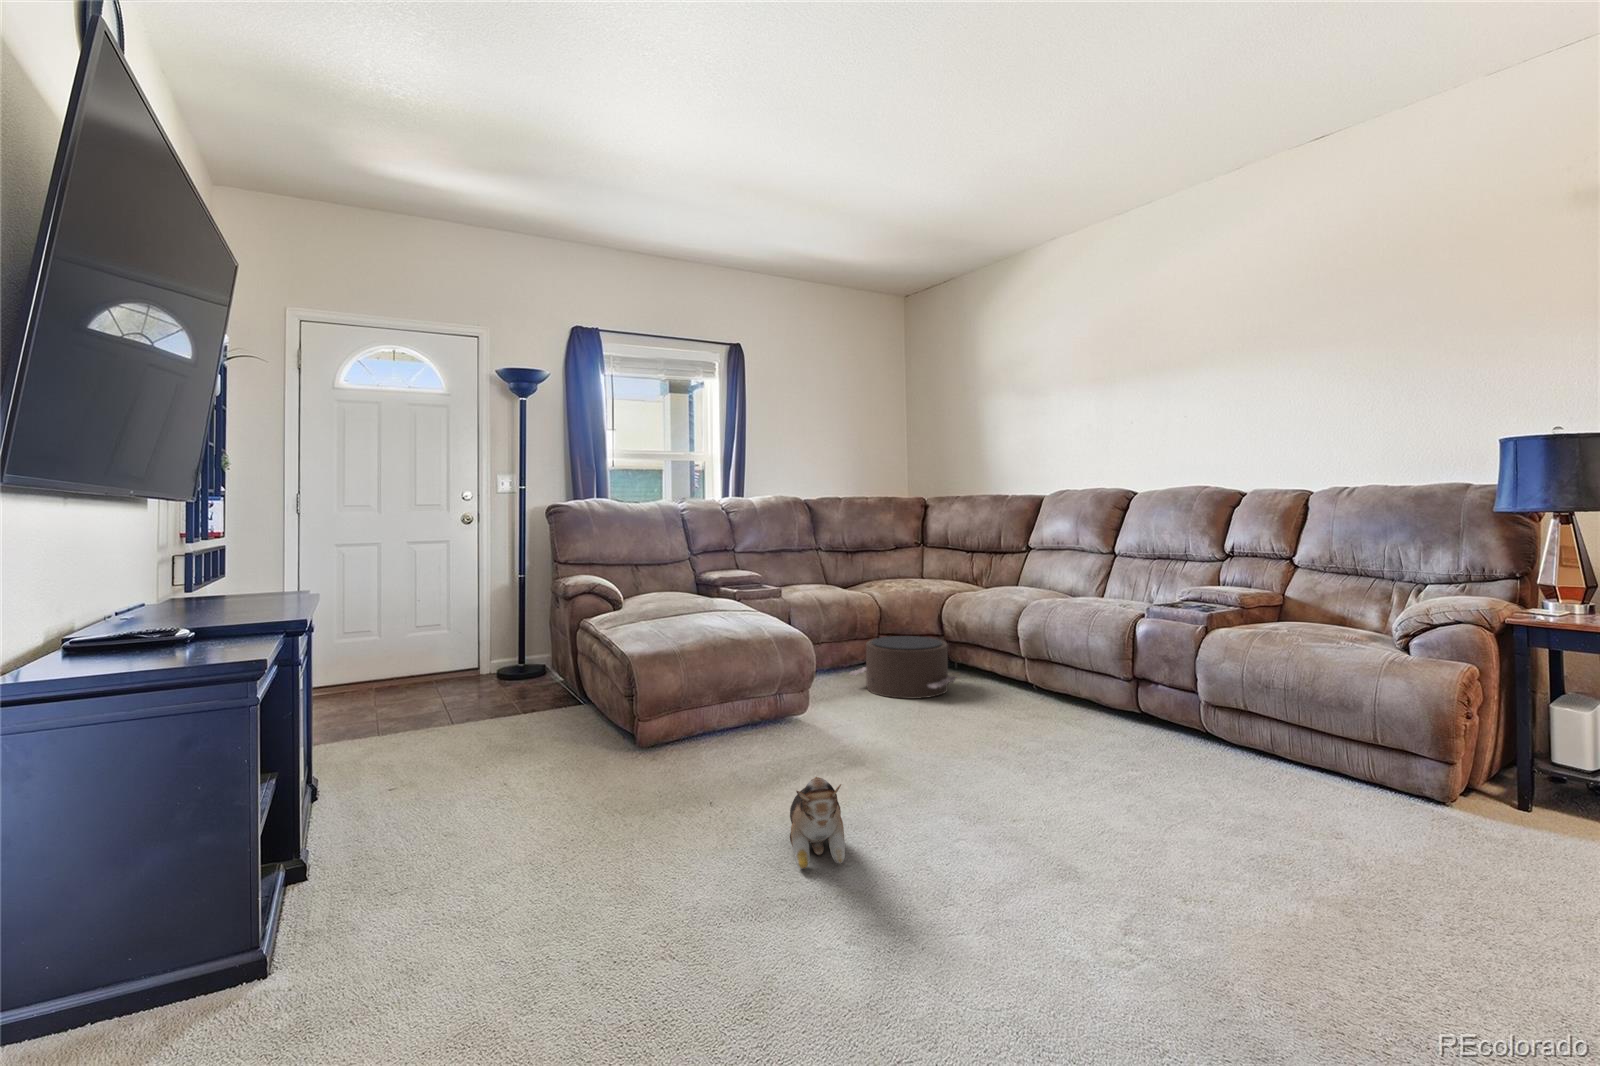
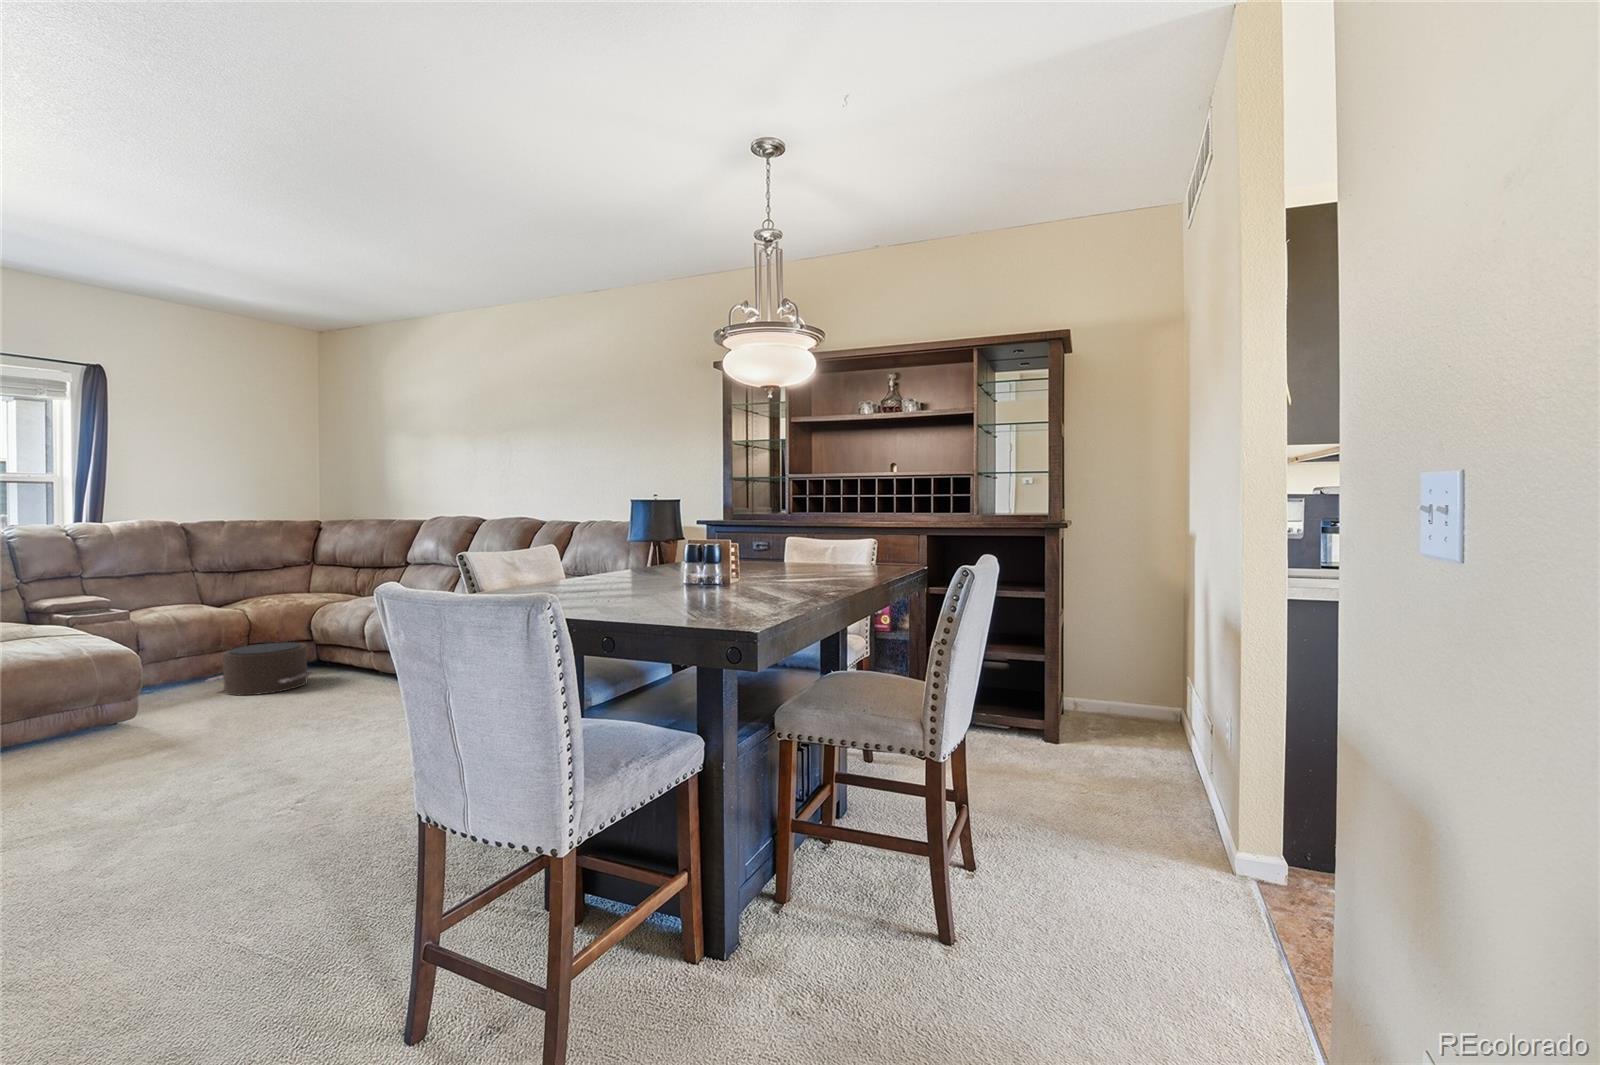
plush toy: present [790,777,845,869] -> none [54,744,118,813]

